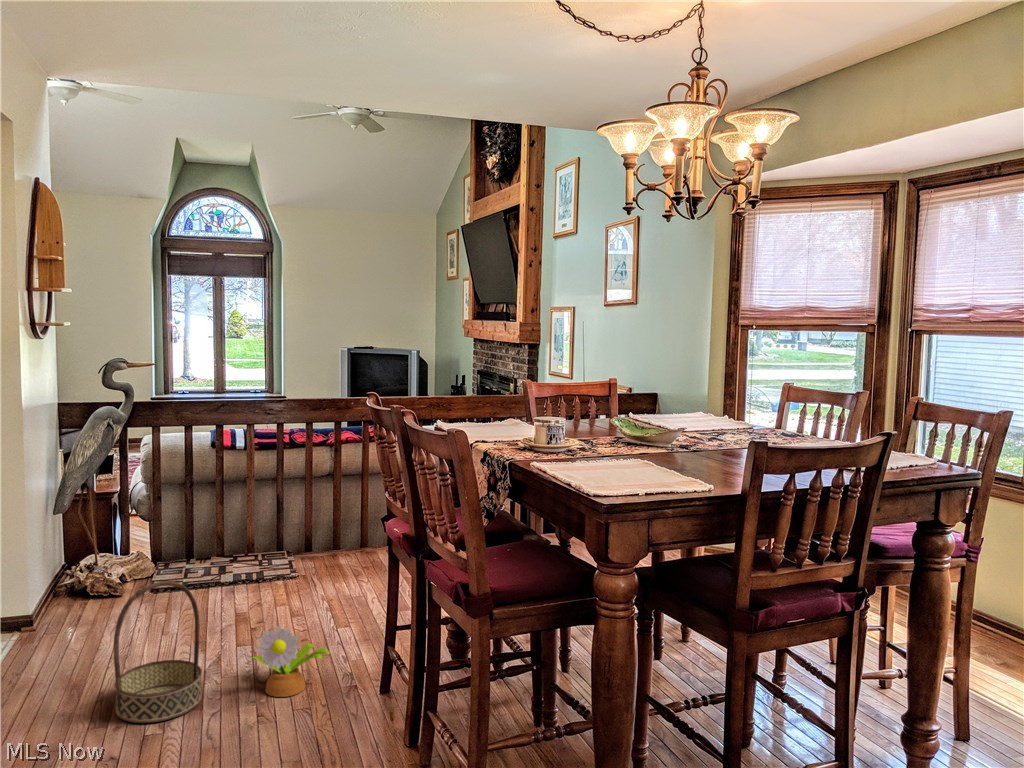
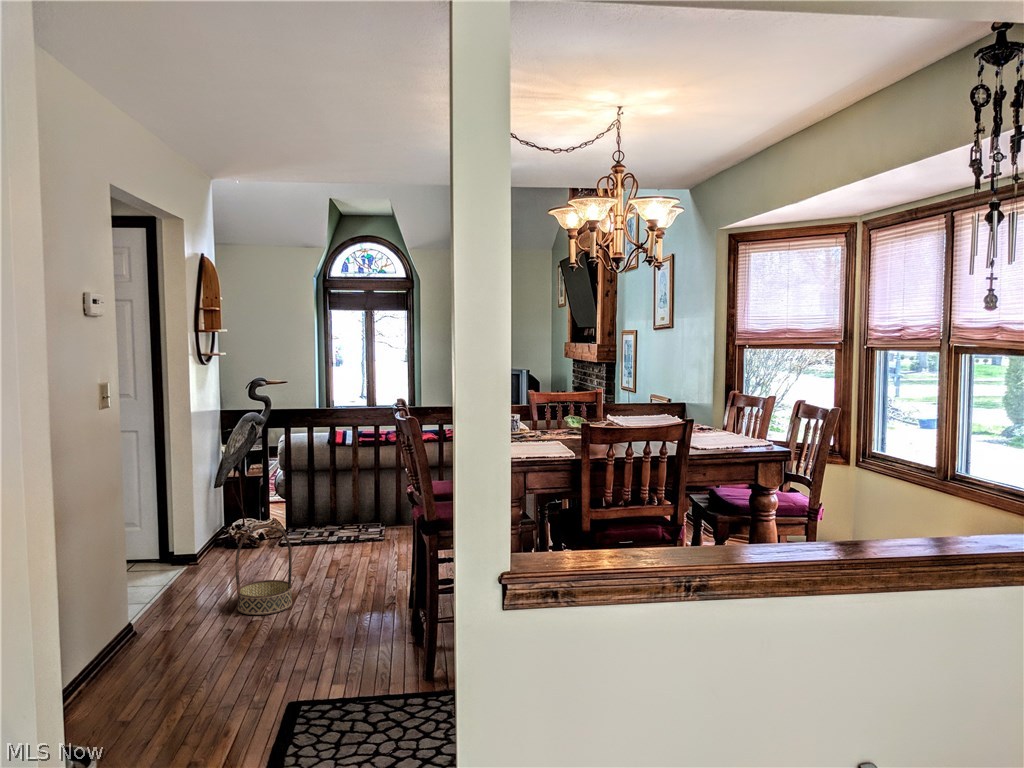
decorative plant: present [247,626,330,697] -> none [319,558,376,608]

